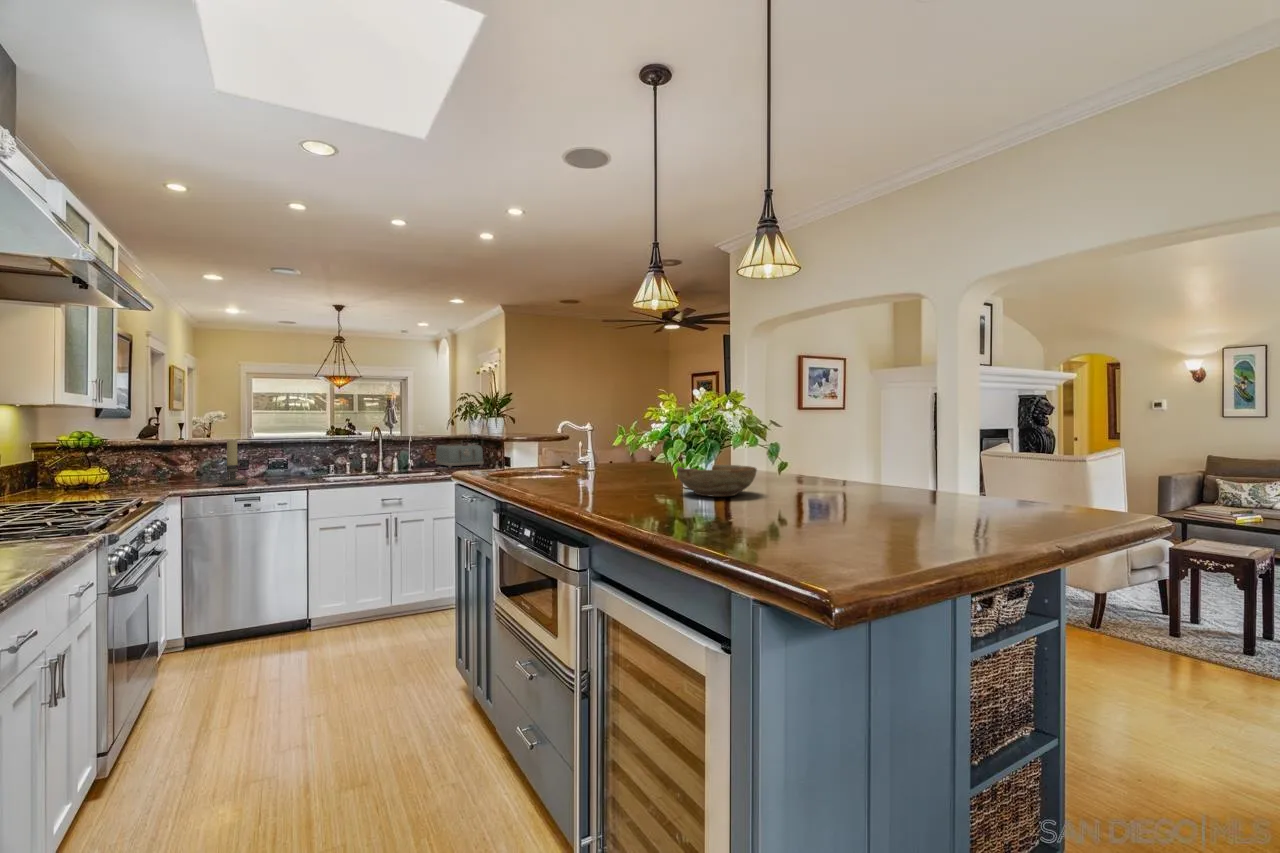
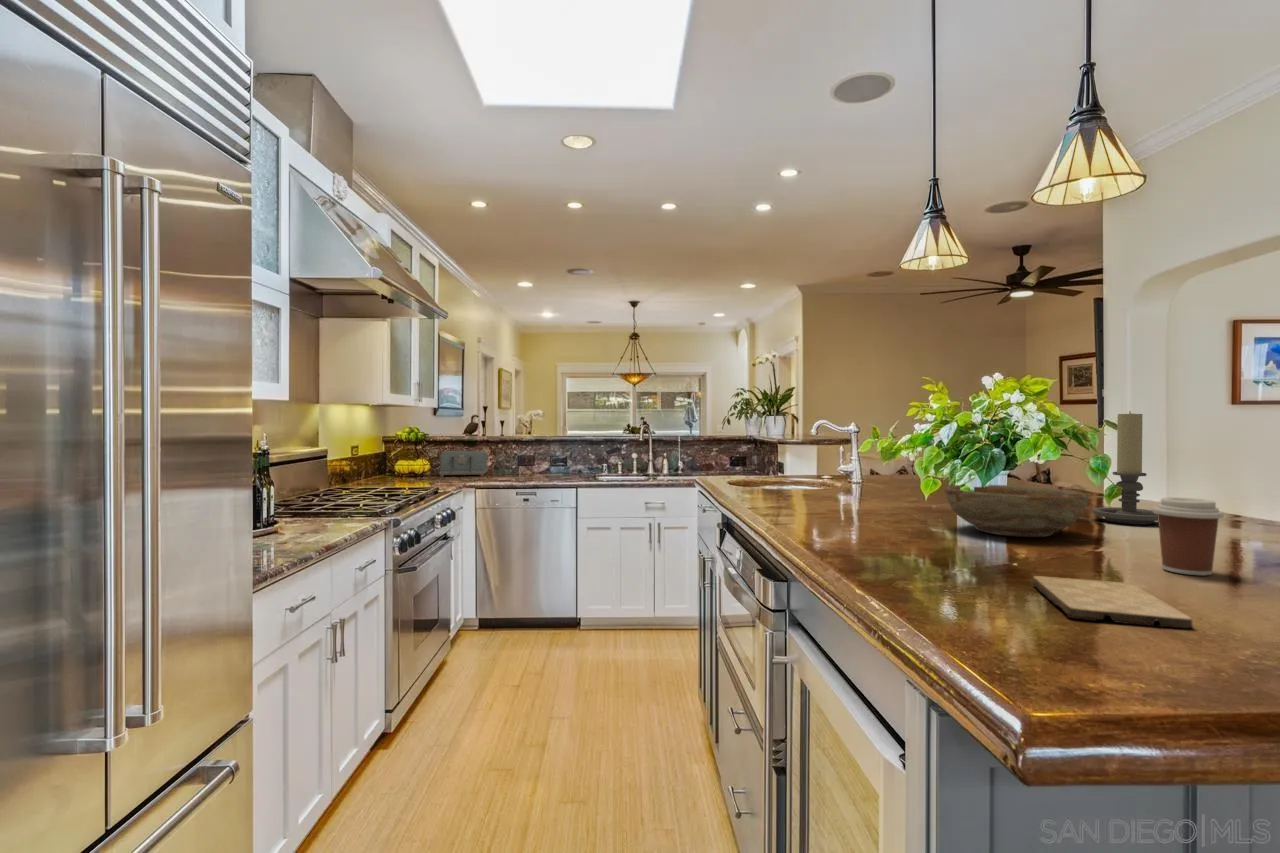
candle holder: present [217,440,248,486] -> present [1093,411,1158,524]
toaster: present [435,444,484,468] -> present [439,449,488,477]
coffee cup: none [800,466,832,509] -> present [1153,497,1224,575]
cutting board: none [759,515,844,537] -> present [1032,576,1193,628]

